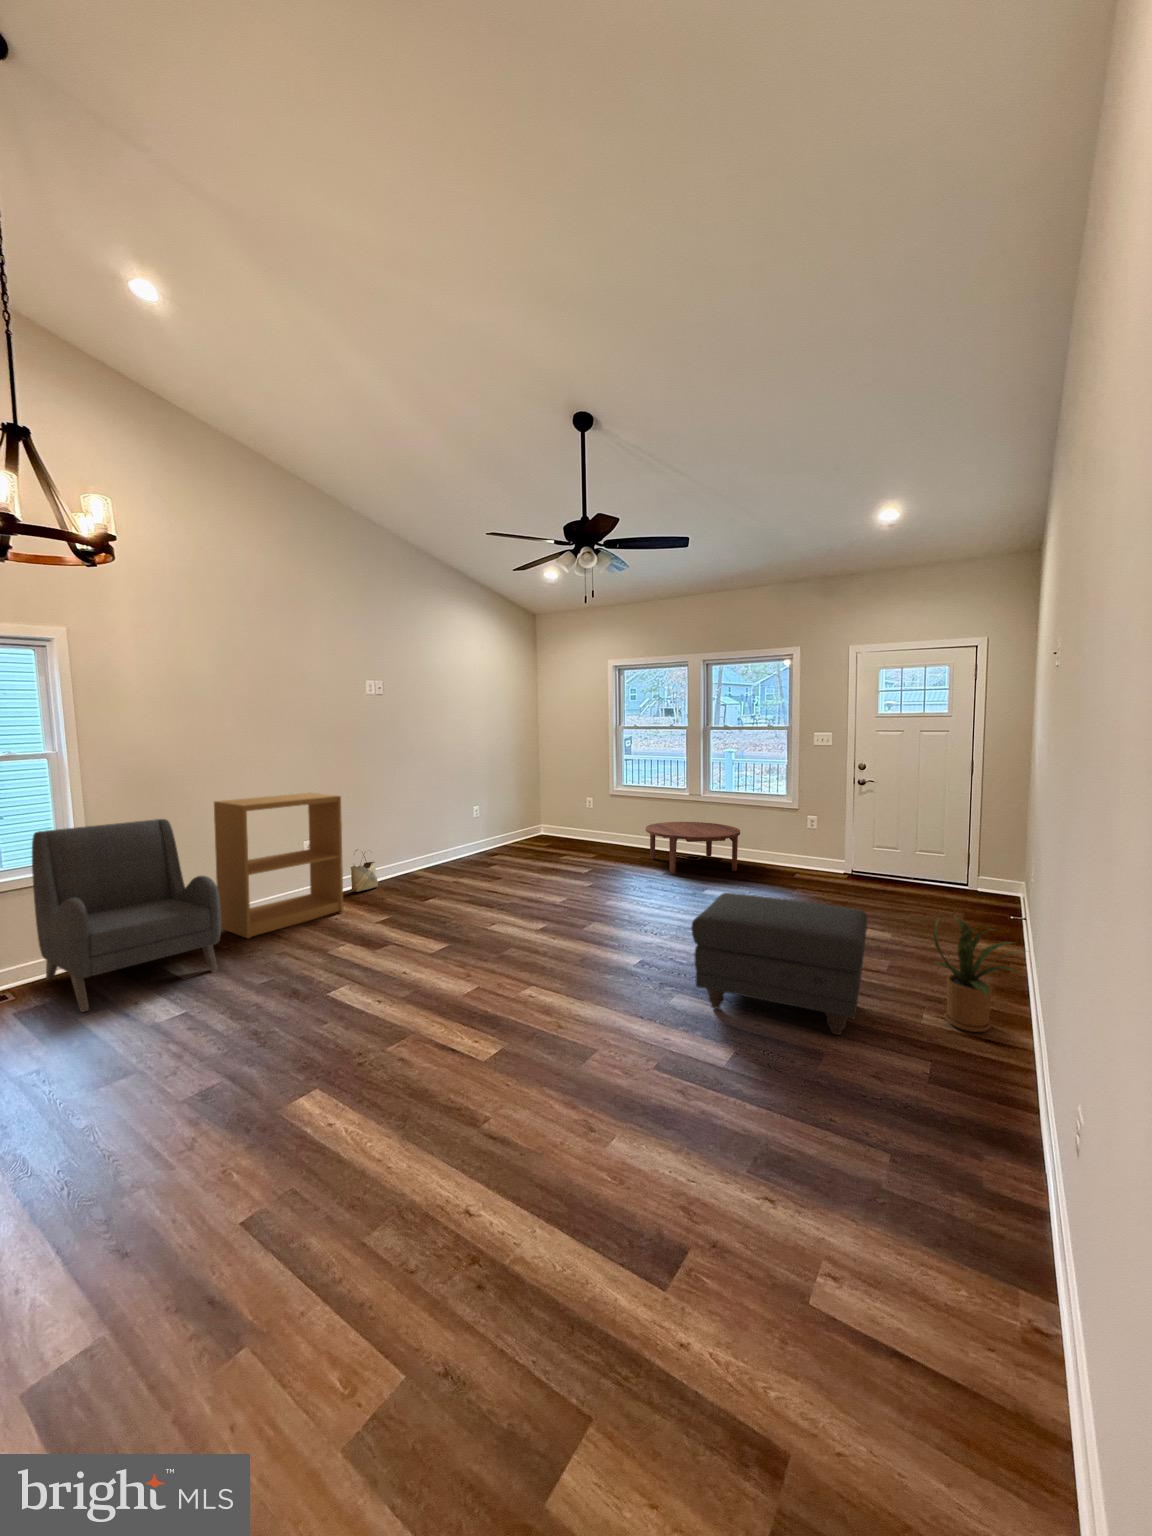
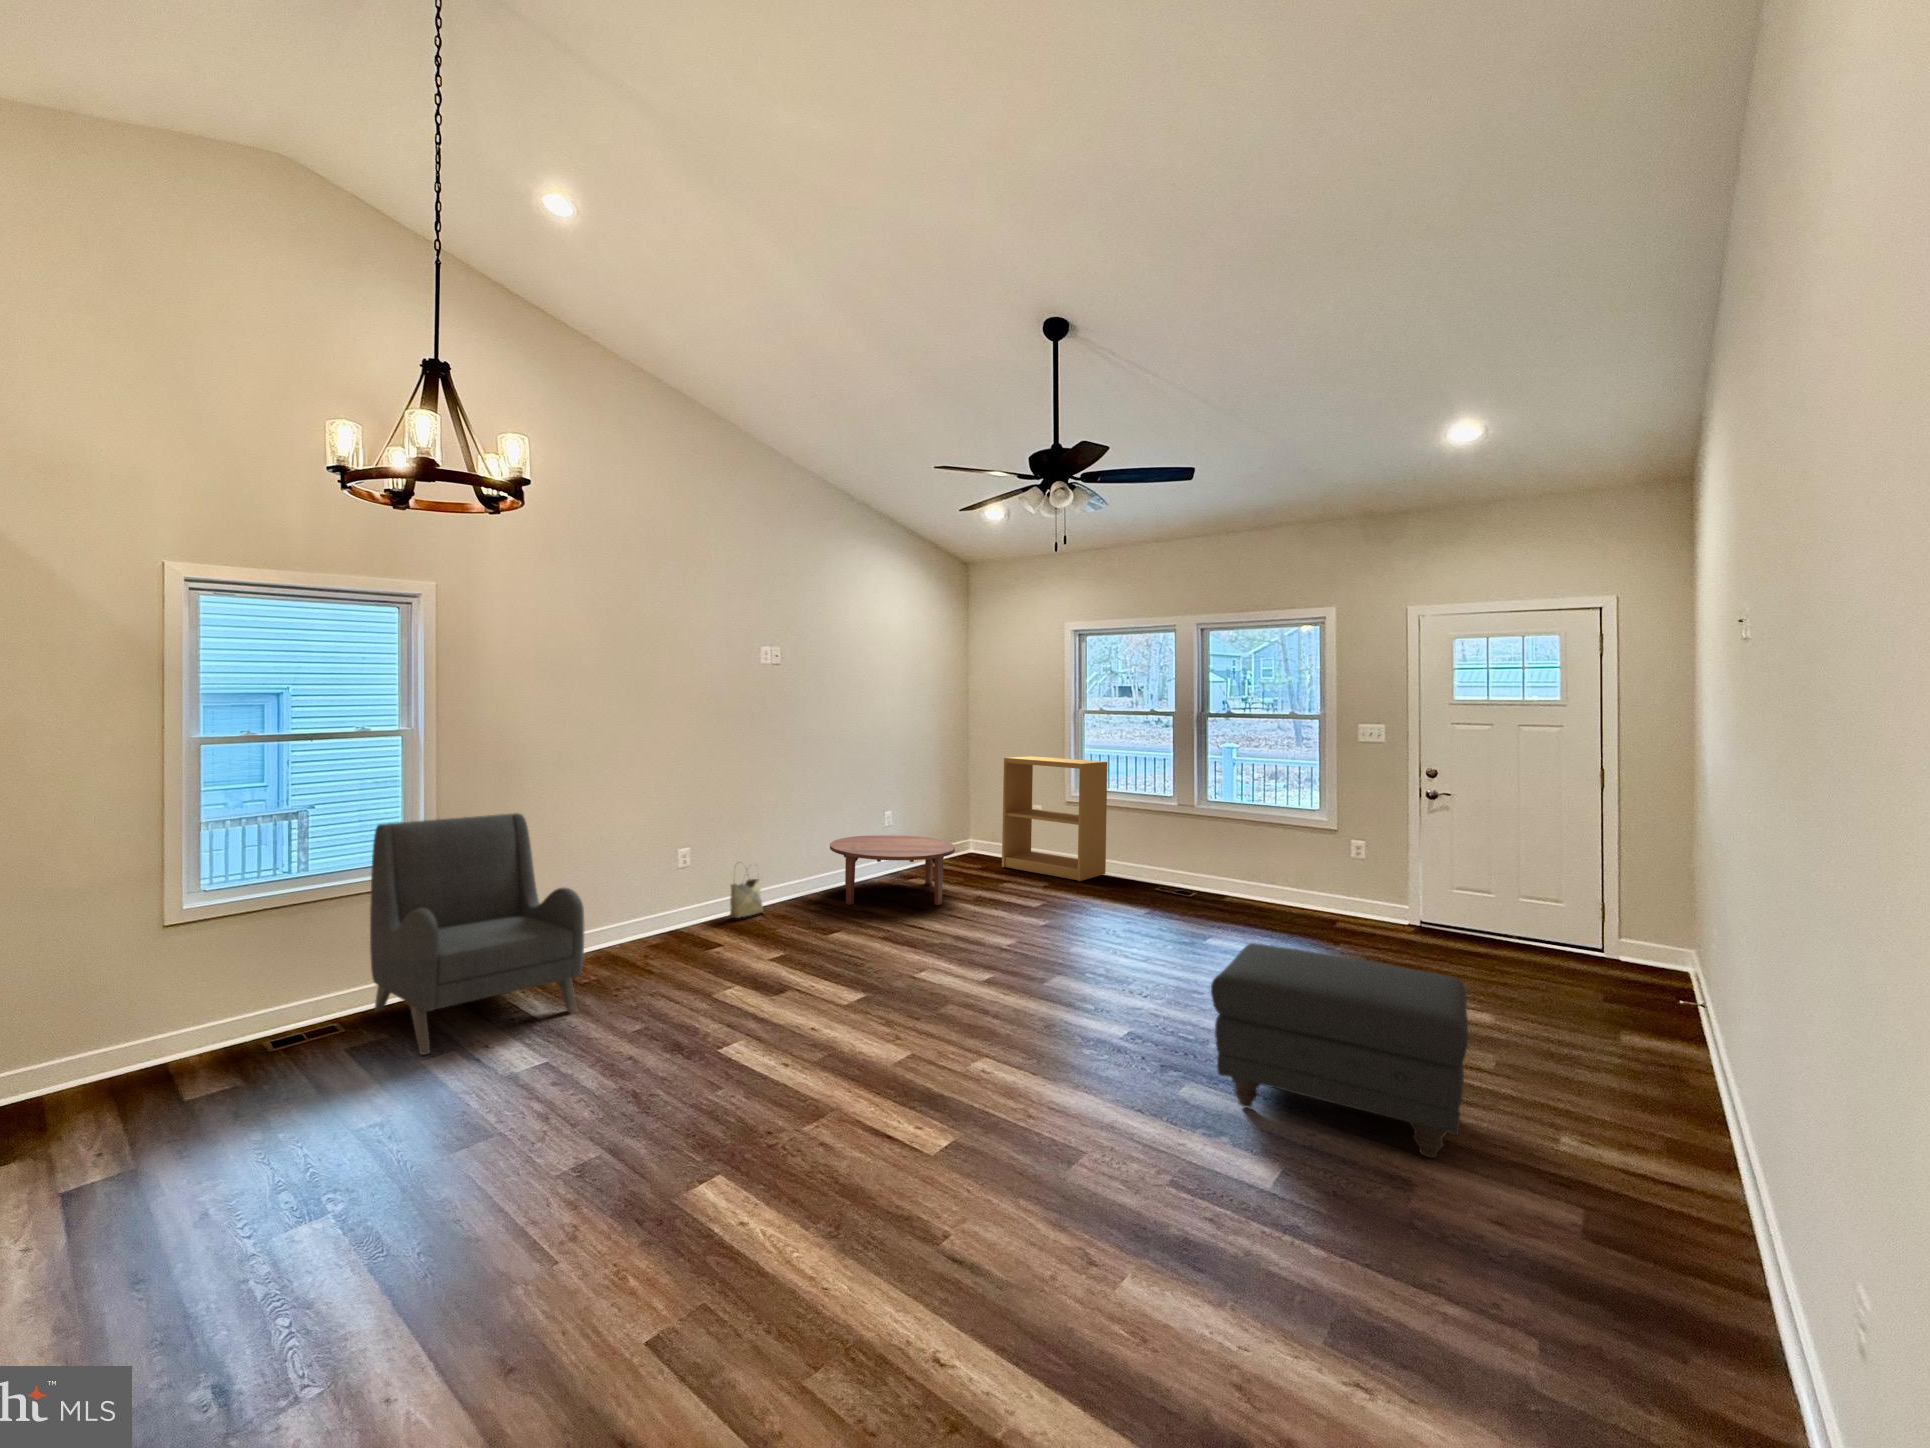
bookshelf: present [214,793,343,938] -> present [1002,756,1107,881]
coffee table: present [646,822,740,873] -> present [830,835,955,905]
house plant: present [934,916,1022,1032] -> none [1568,987,1727,1170]

